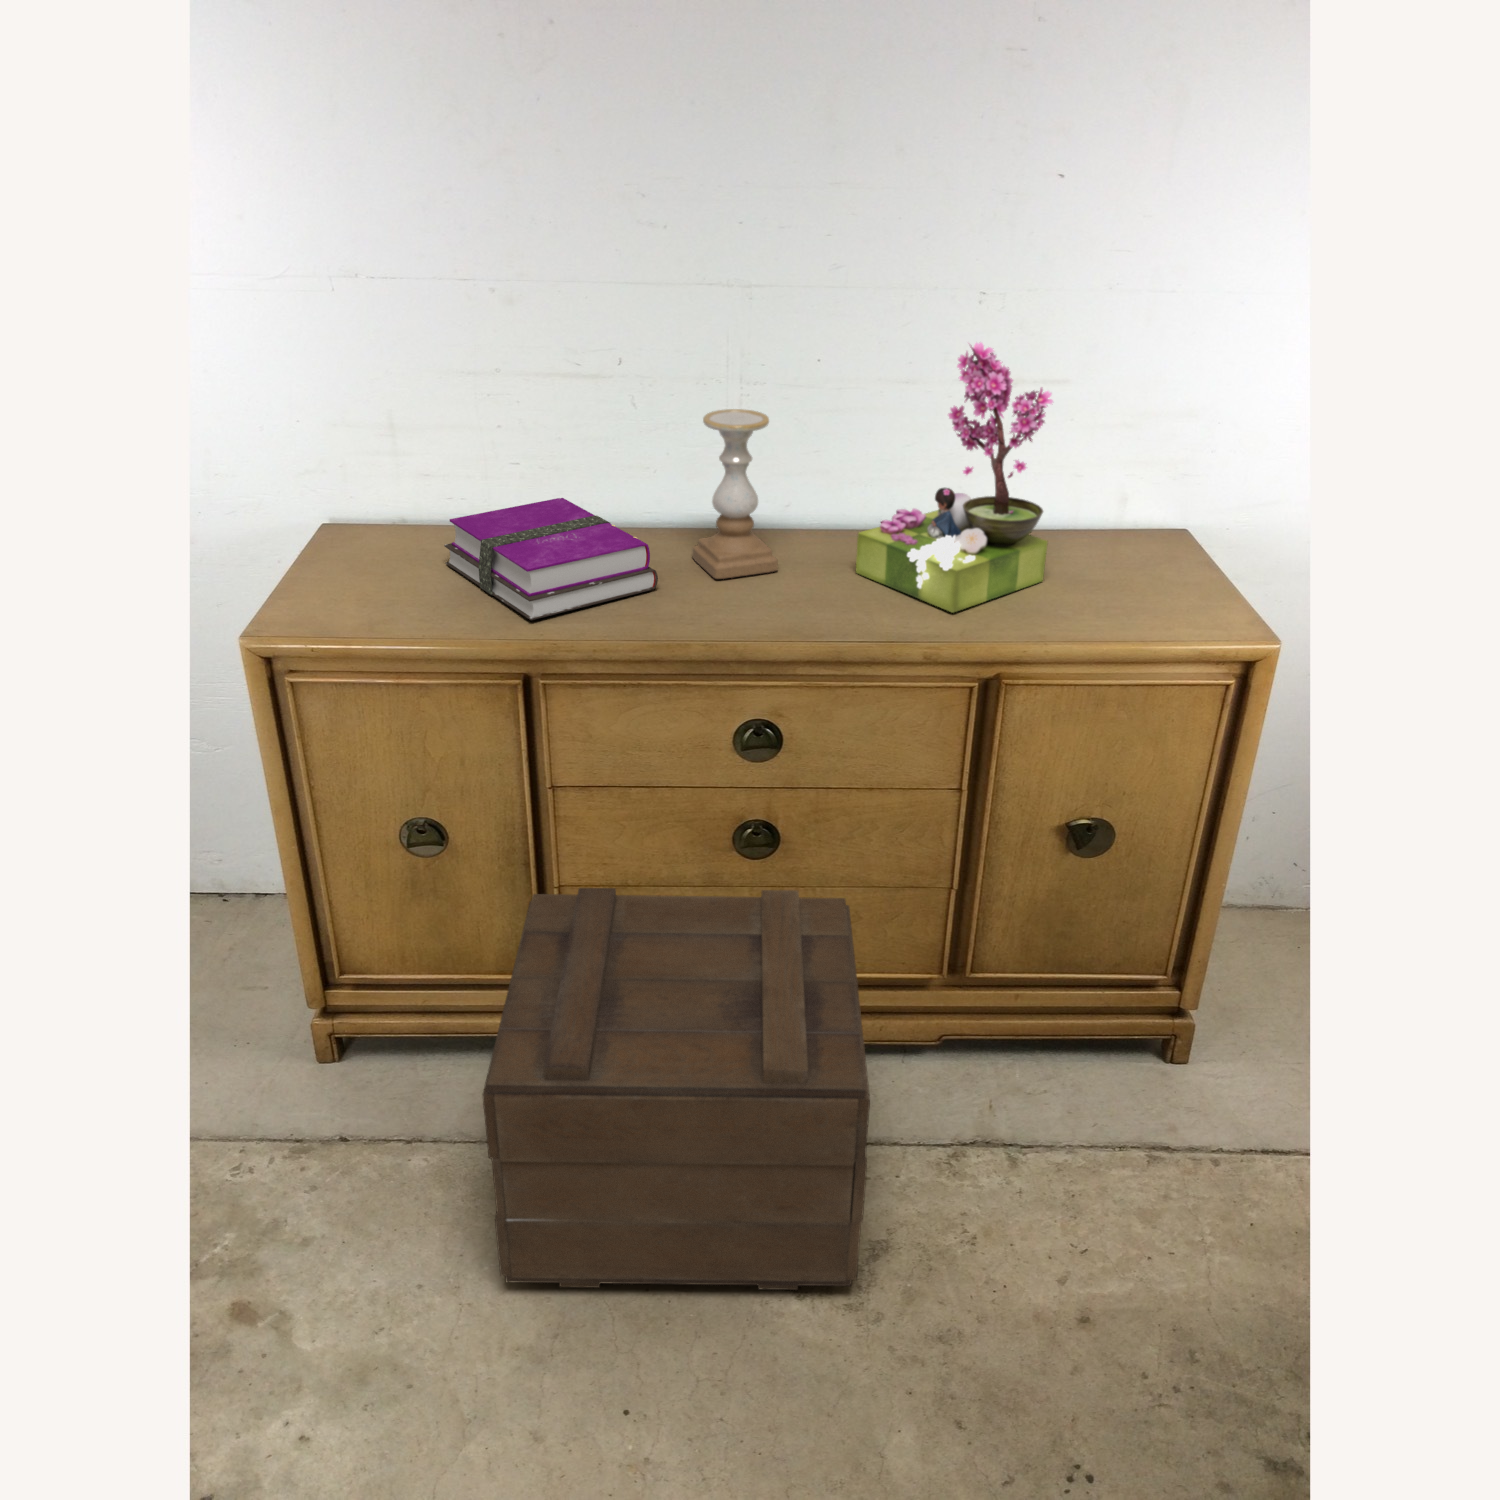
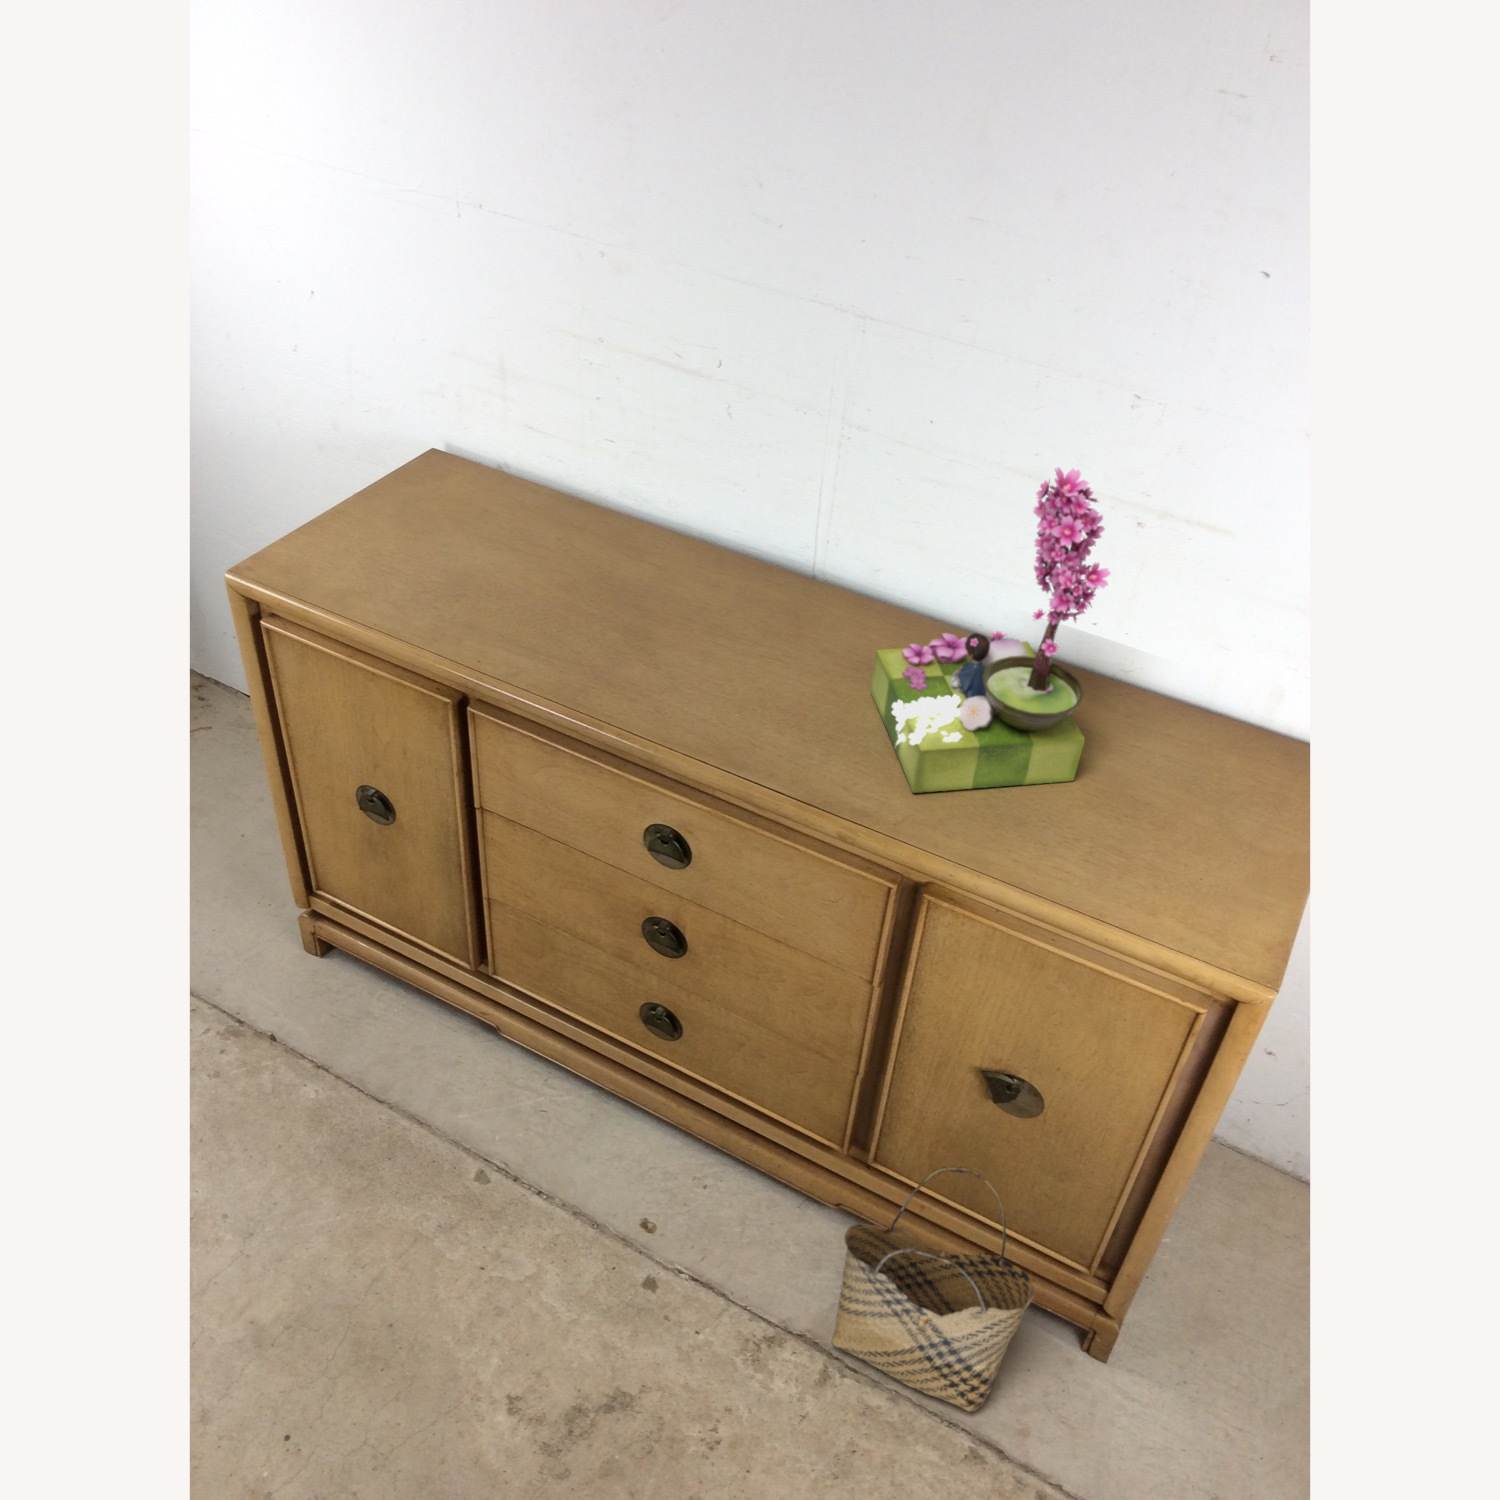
candle holder: present [692,409,778,579] -> none [713,462,807,659]
hardback book: present [444,498,658,620] -> none [477,497,643,645]
wooden crate: present [483,888,870,1290] -> none [236,902,736,1431]
woven basket: none [992,917,1153,1135] -> present [832,1167,1034,1412]

